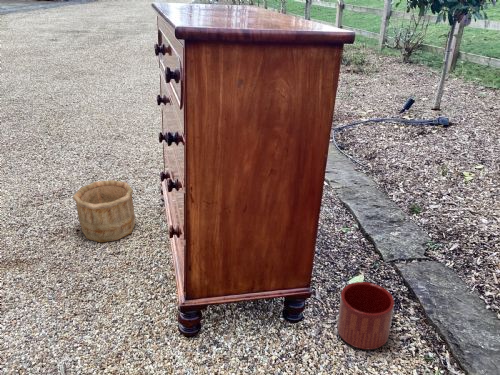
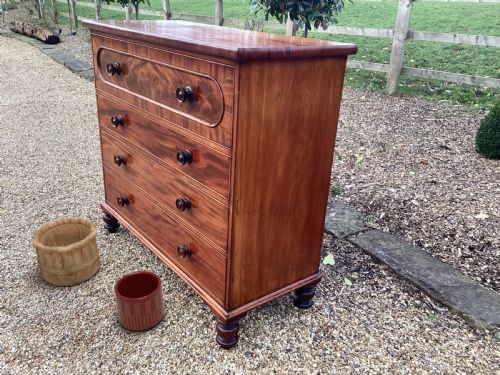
planter: present [337,282,394,349] -> present [114,271,164,330]

